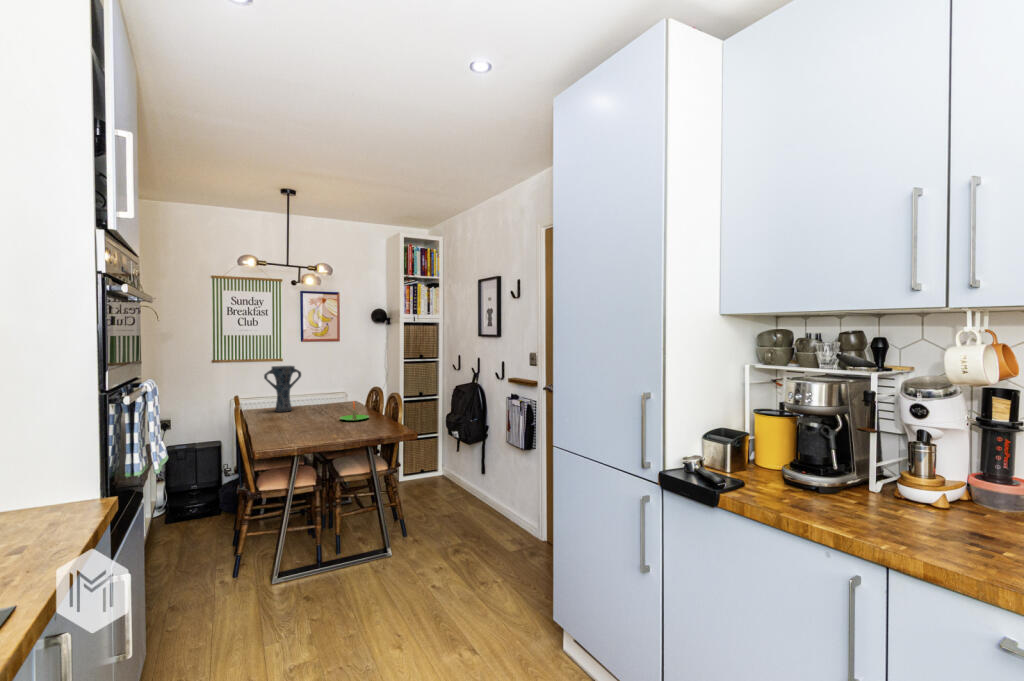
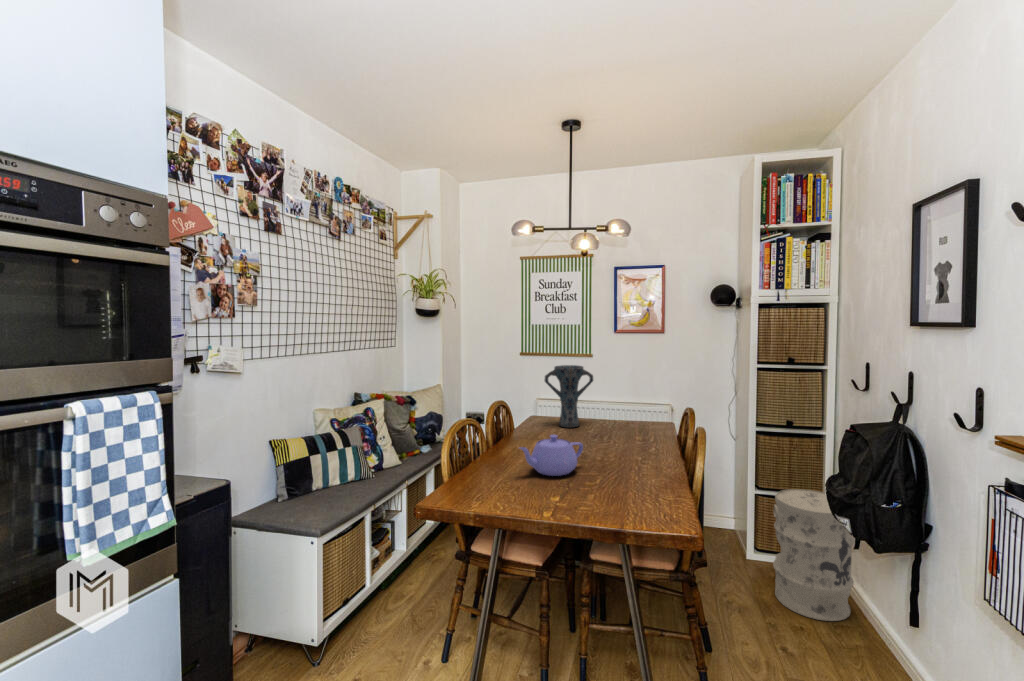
candle: present [340,402,369,421] -> none [610,433,658,468]
teapot: none [293,405,327,430] -> present [520,435,583,476]
trash can: none [419,429,457,495] -> present [773,489,854,621]

